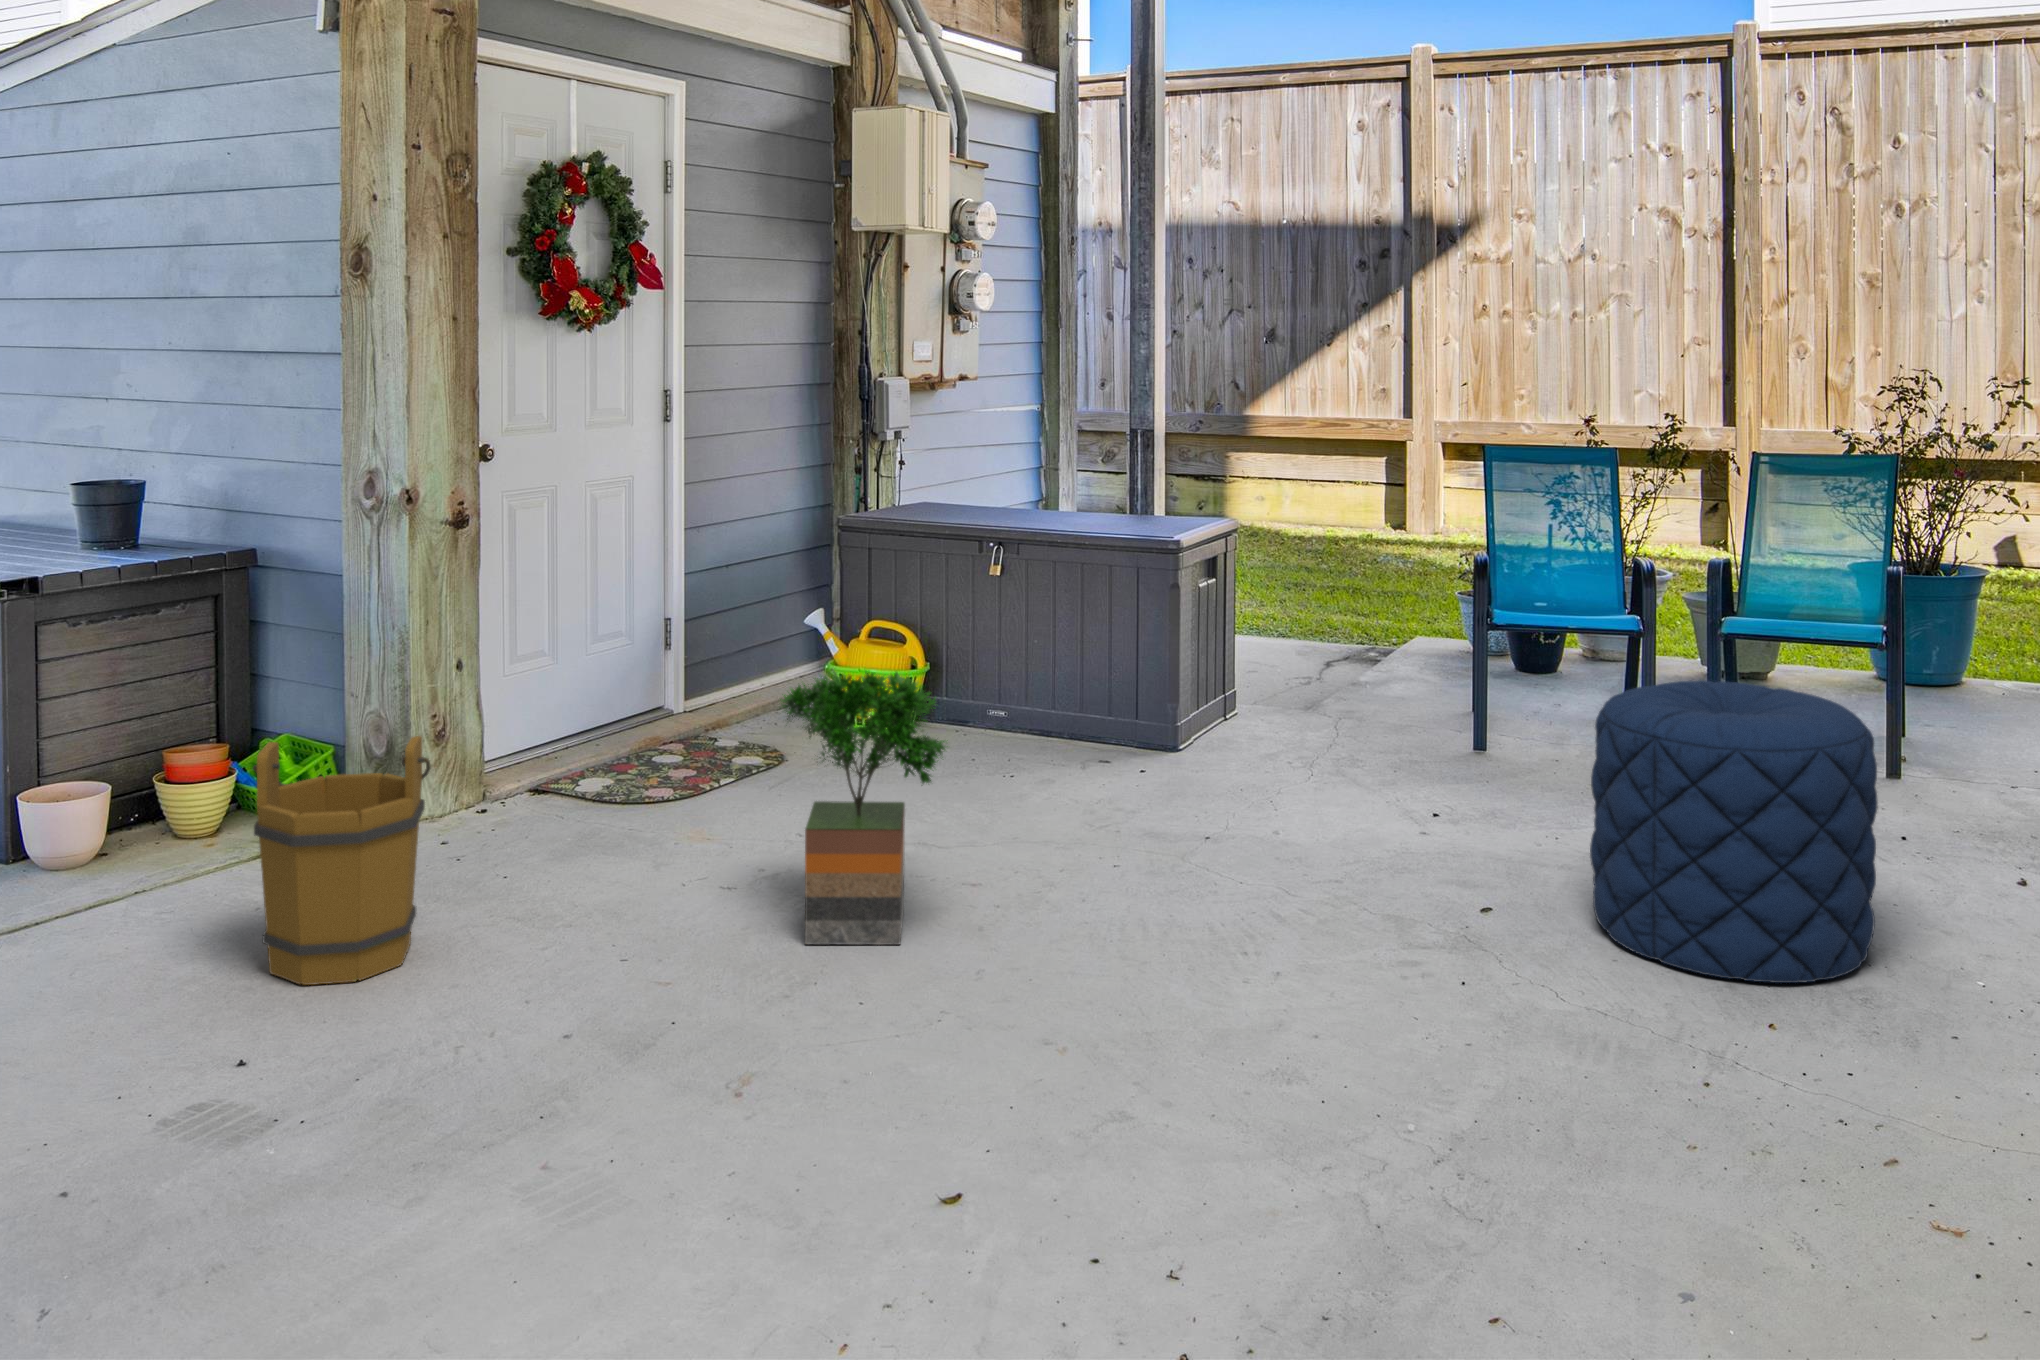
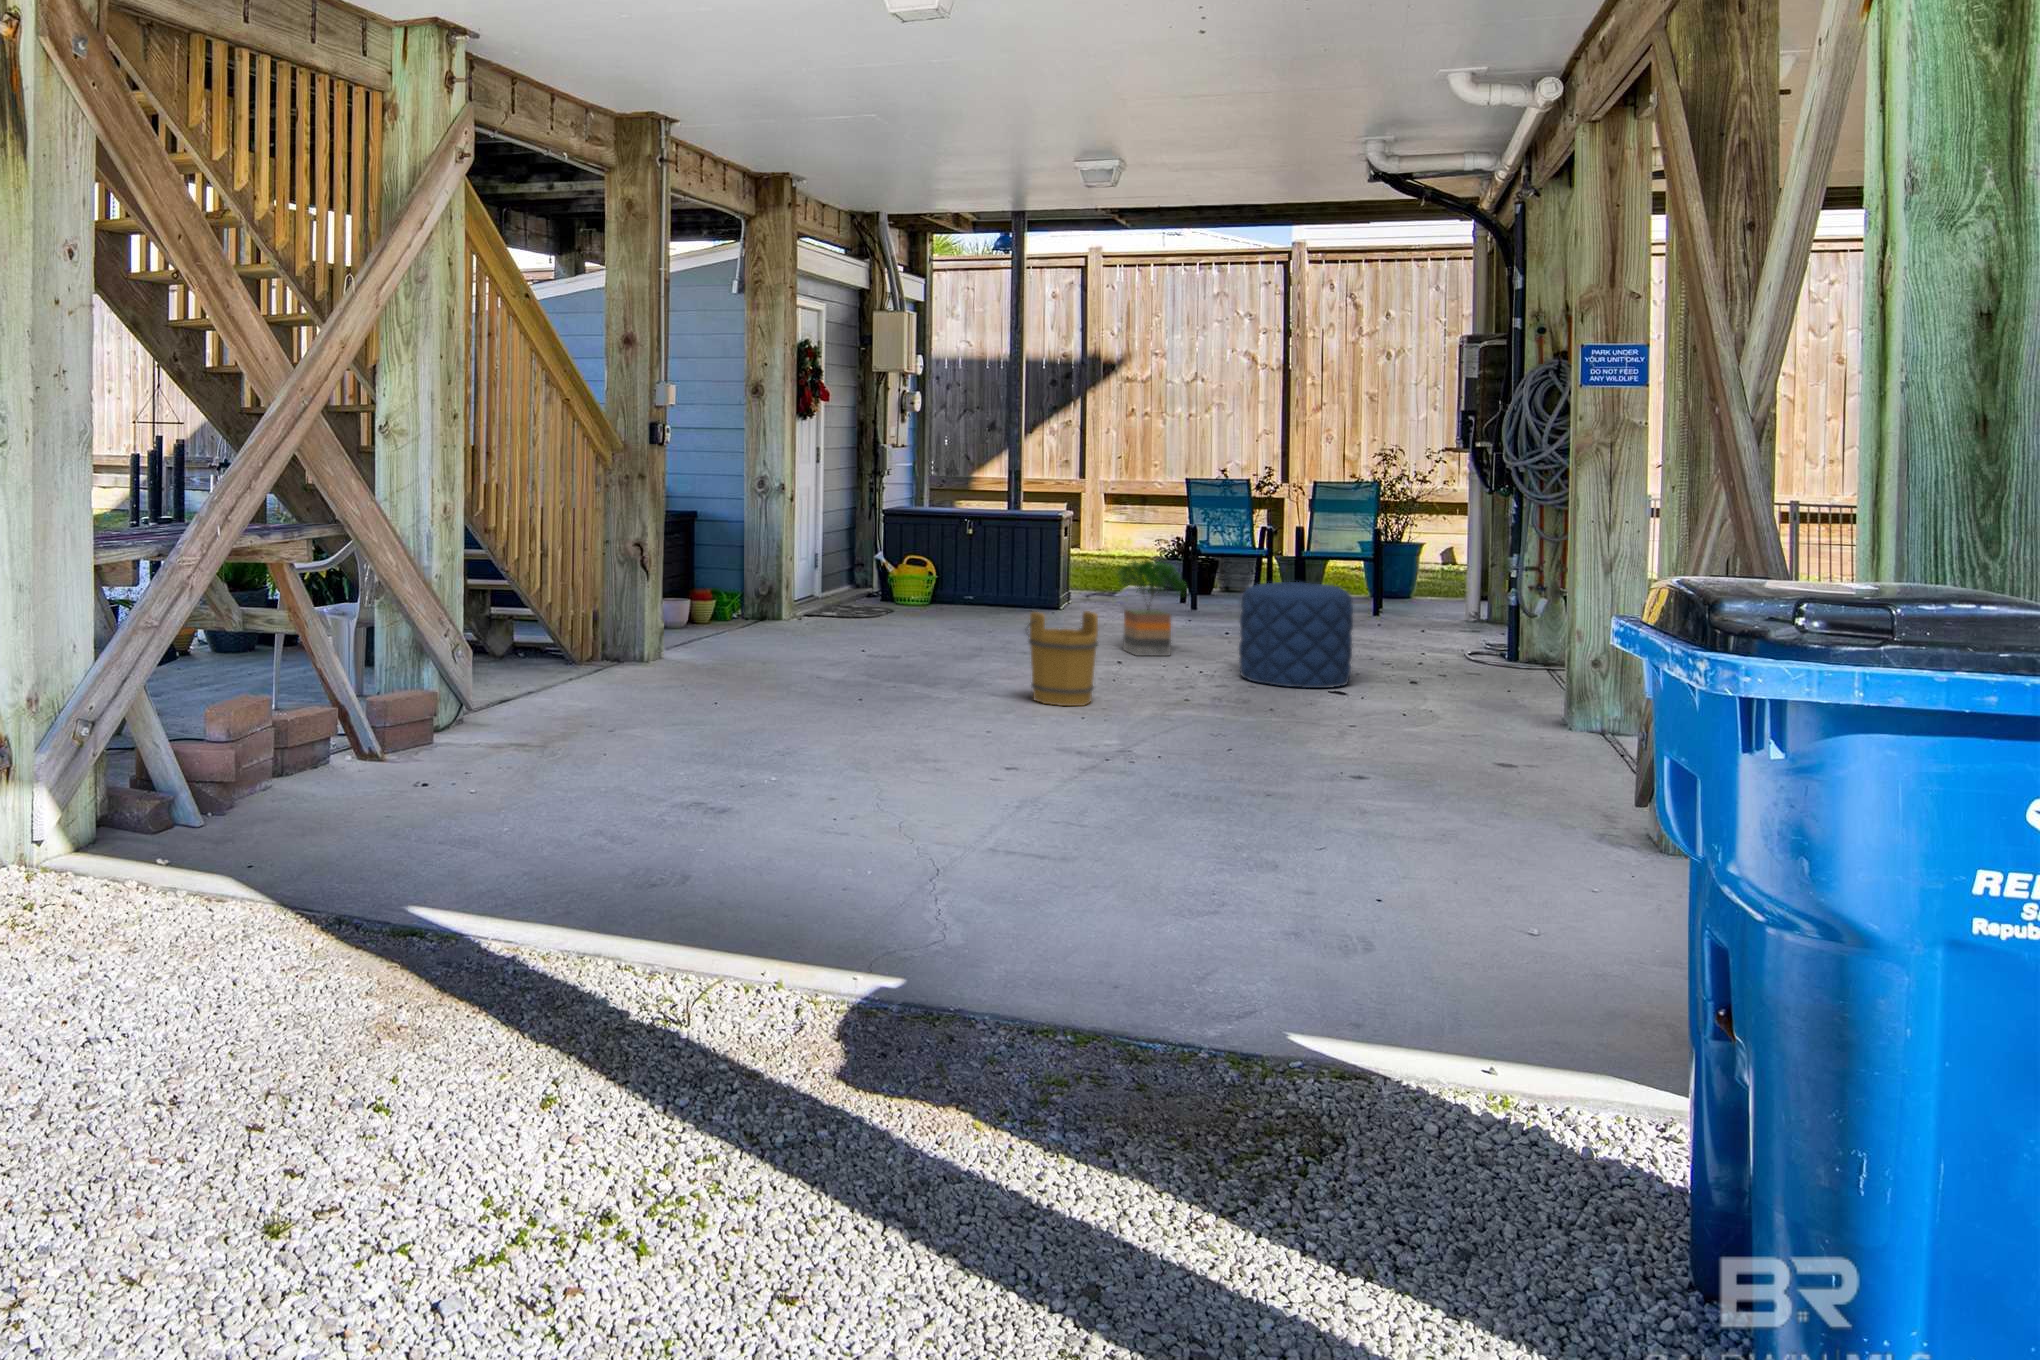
potted tree: present [780,672,948,945] -> present [1118,560,1187,656]
bucket: present [253,736,430,985] -> present [1028,611,1098,706]

